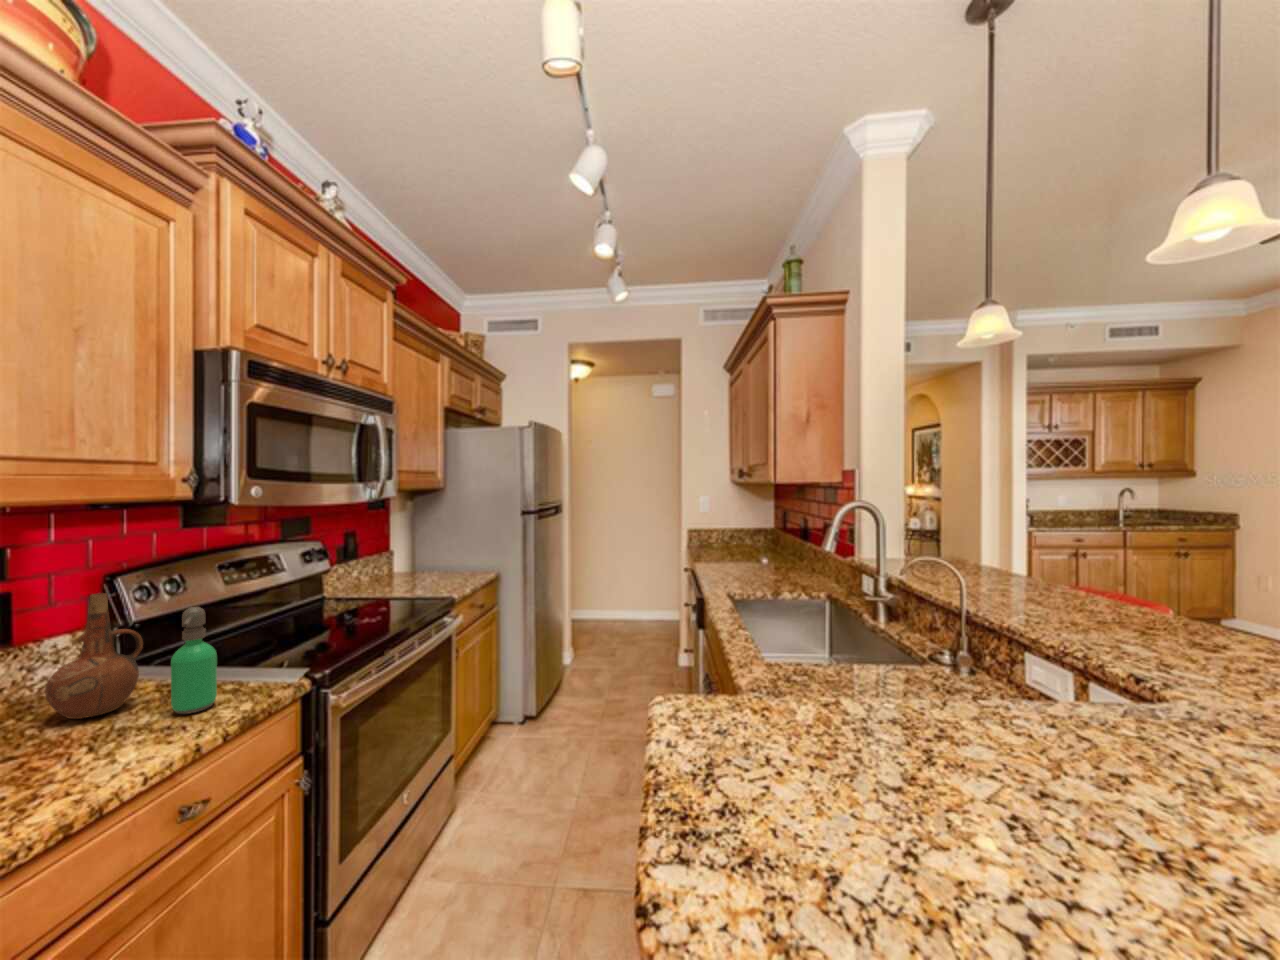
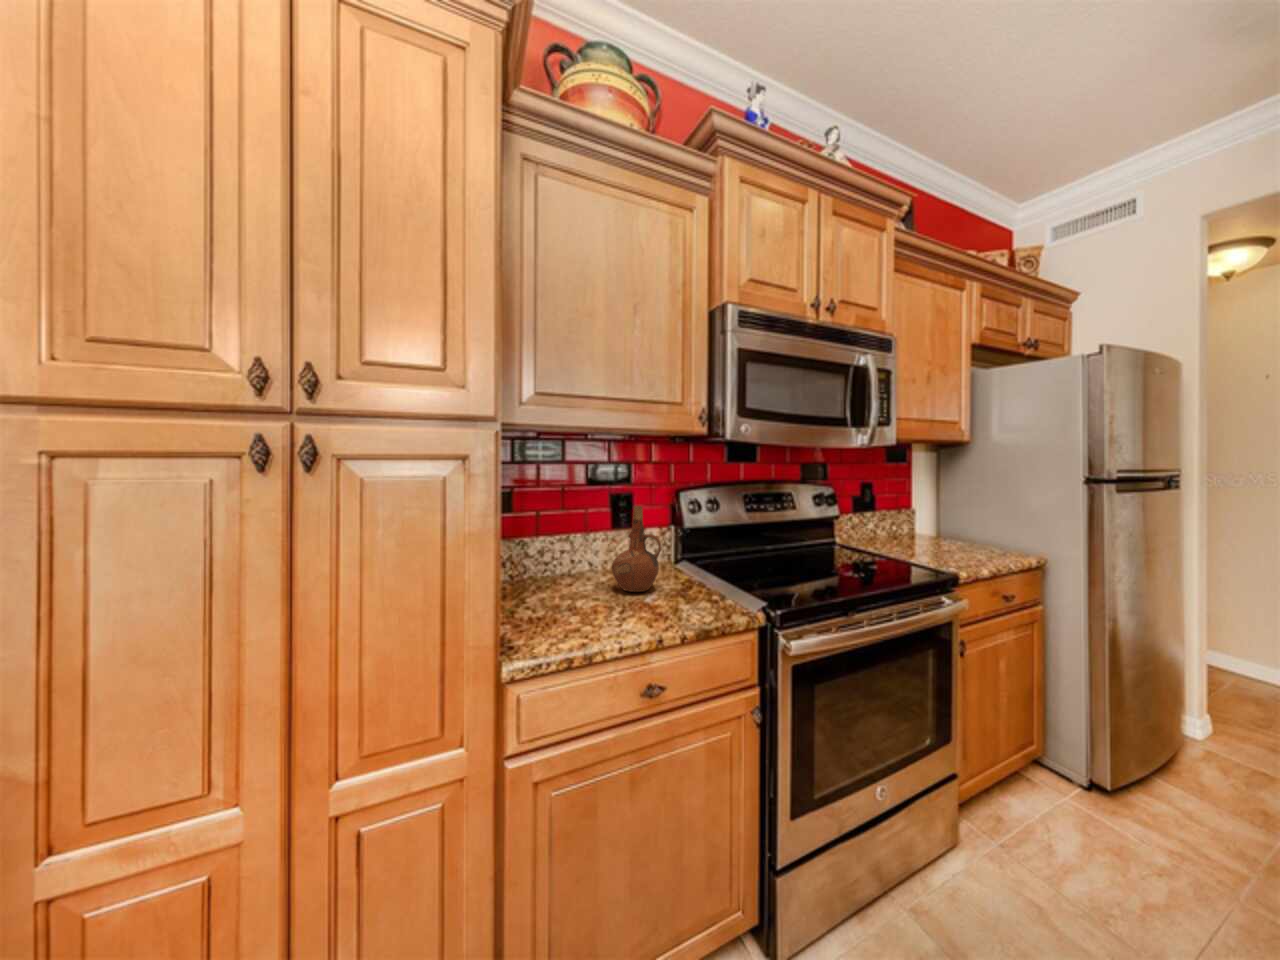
soap dispenser: present [171,607,217,714] -> none [664,526,692,611]

